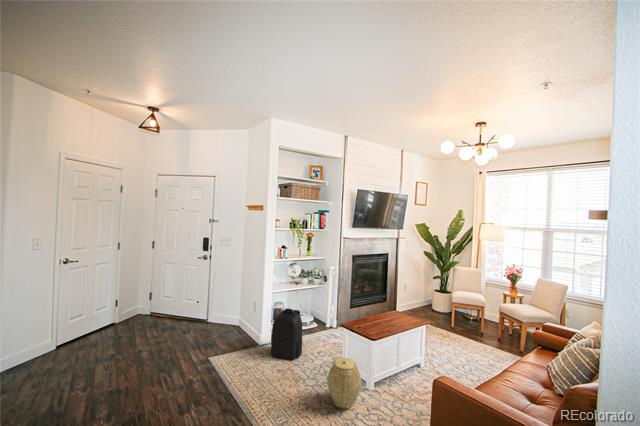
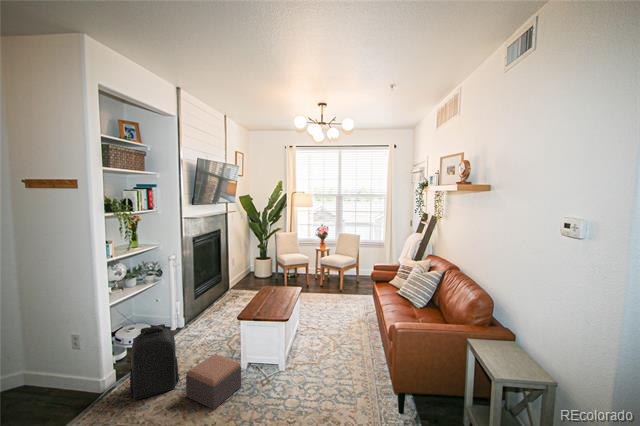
footstool: none [293,347,330,386] -> present [186,354,241,409]
woven basket: present [328,358,361,409] -> none [255,348,291,401]

